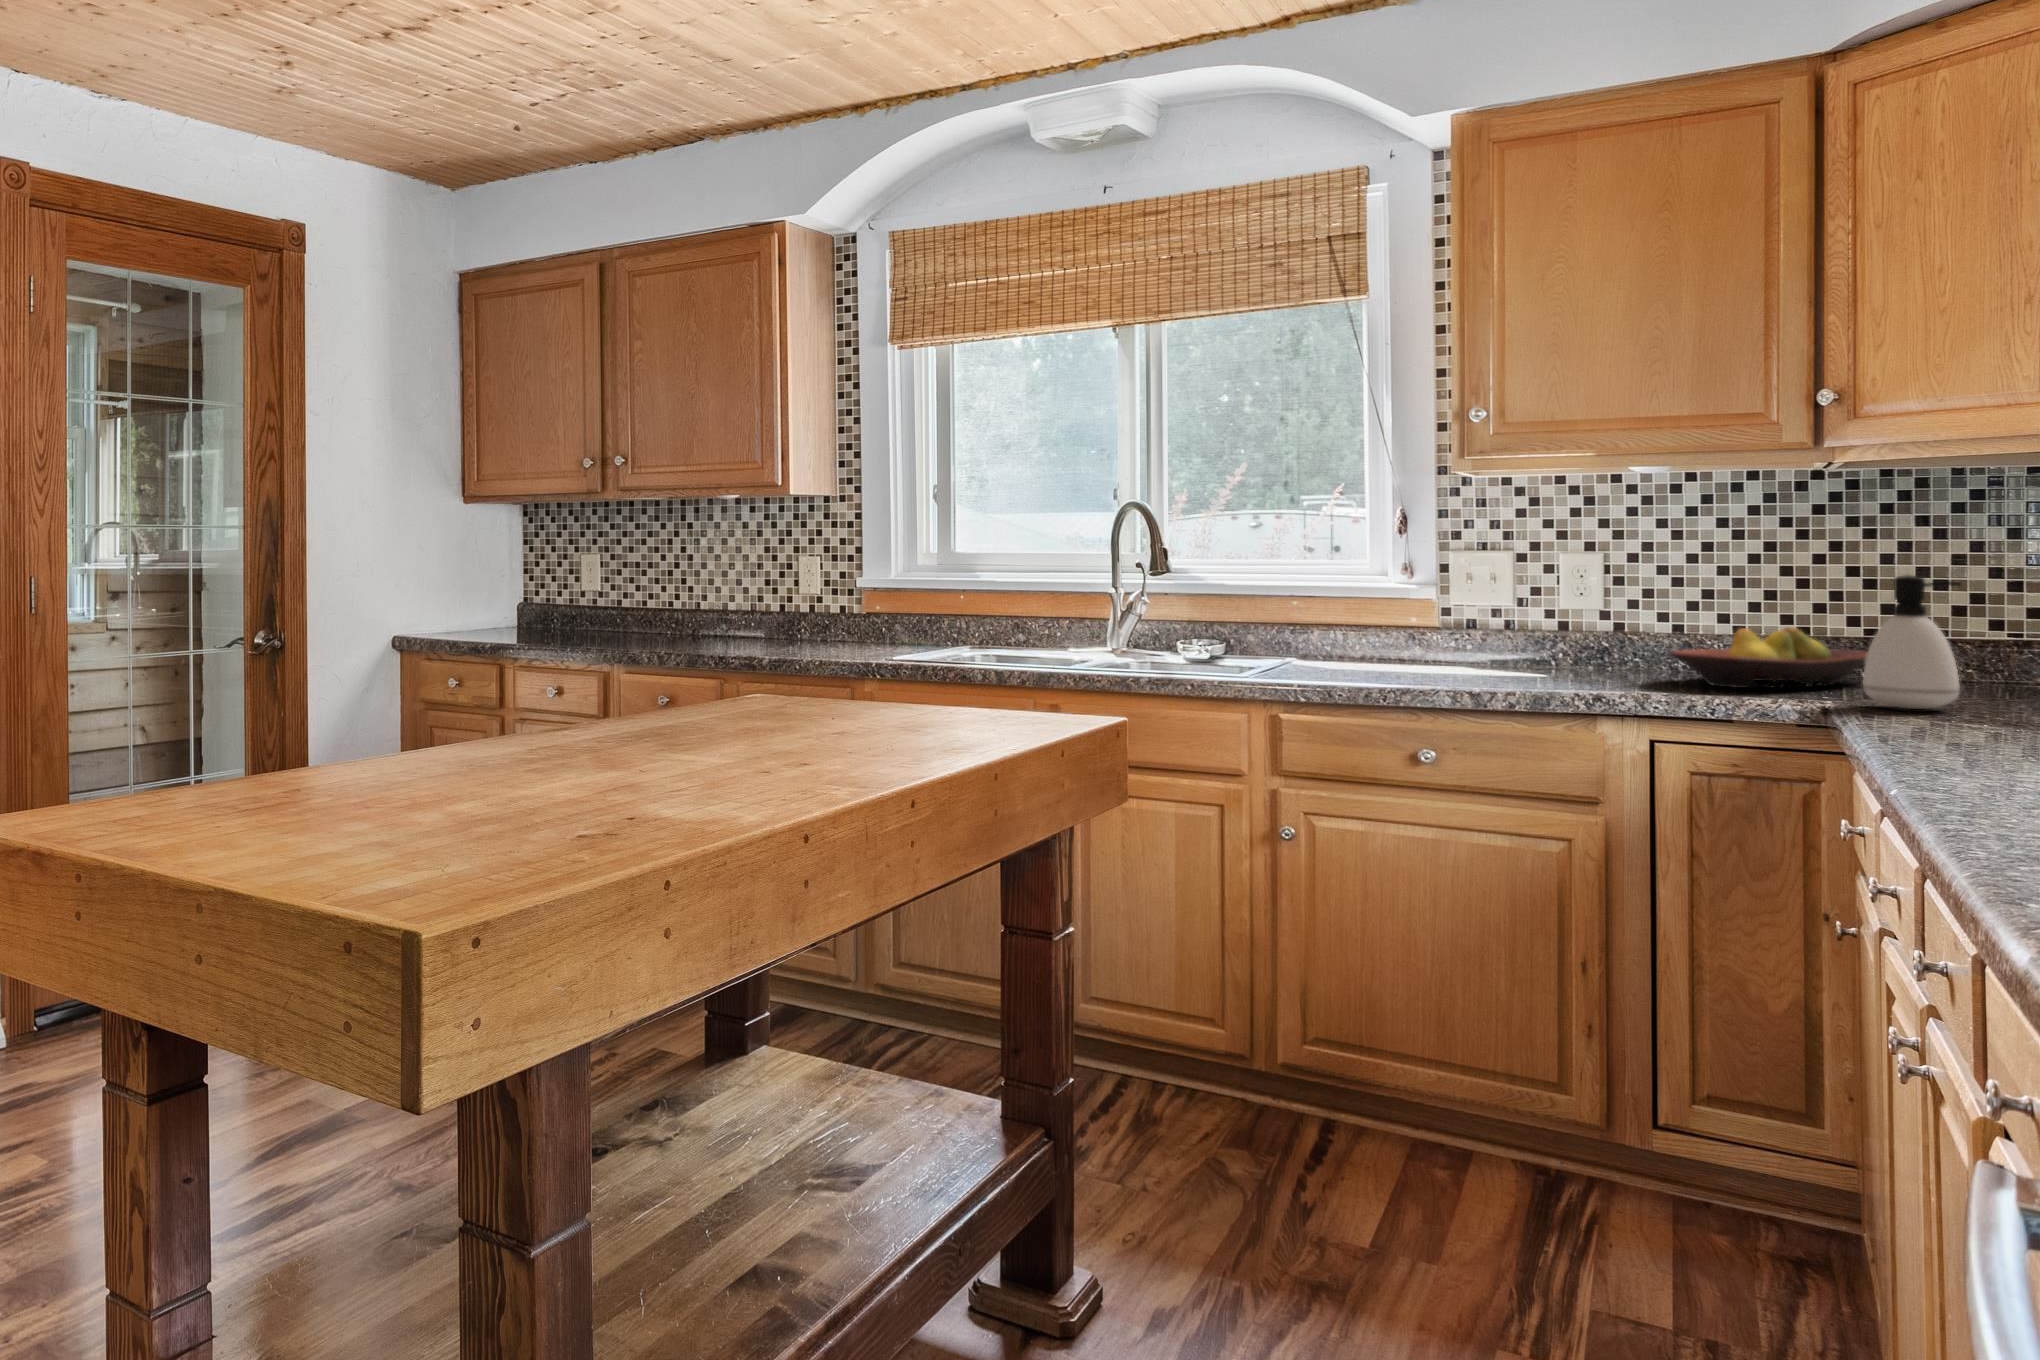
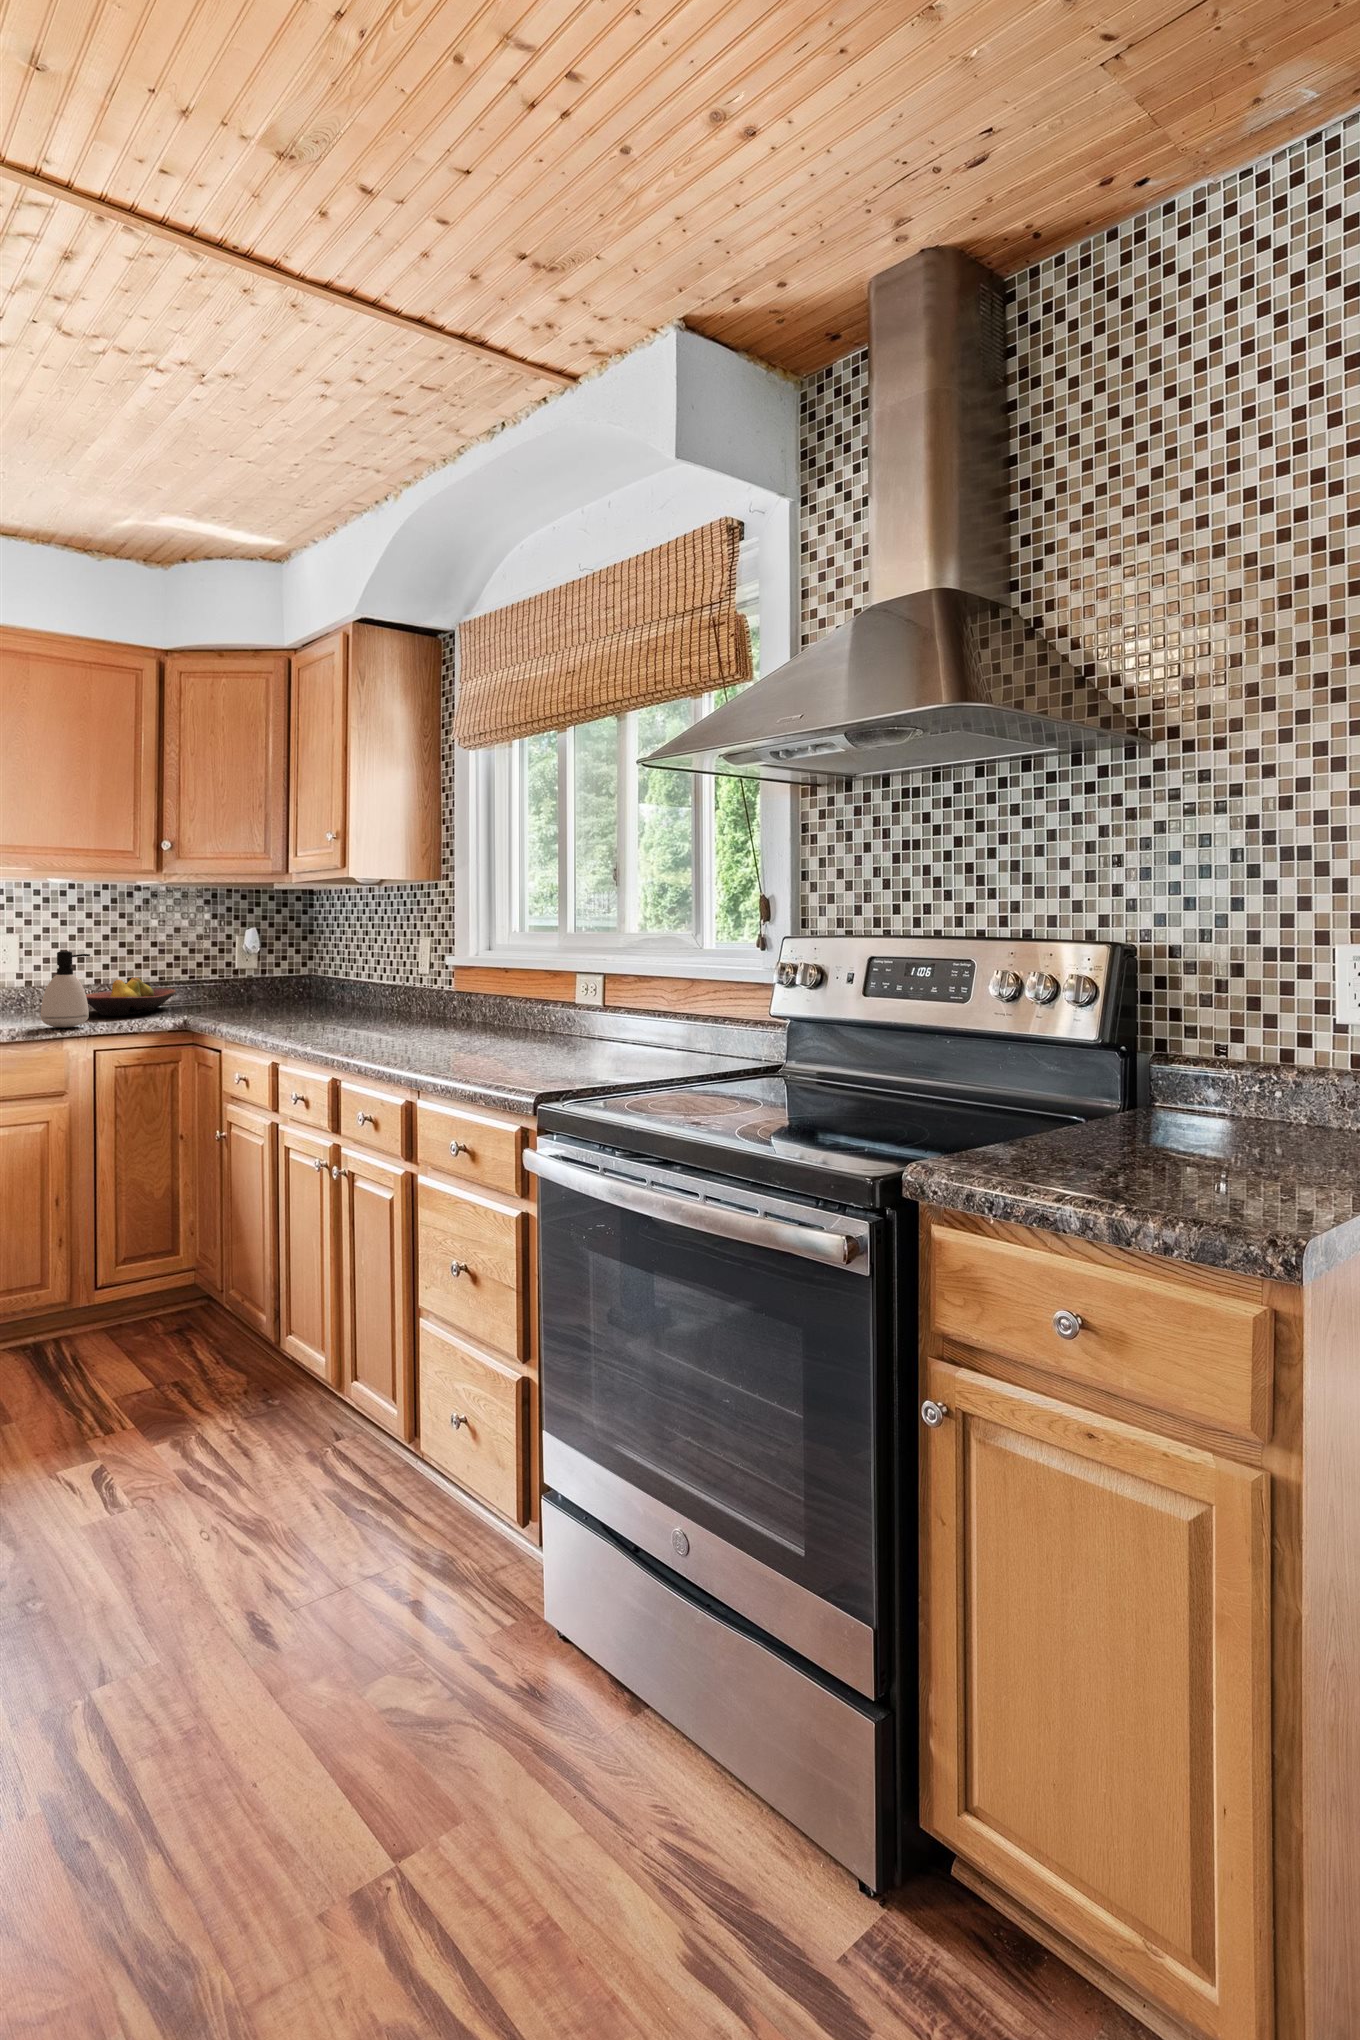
soap dispenser: present [1863,575,1960,709] -> present [41,951,90,1028]

